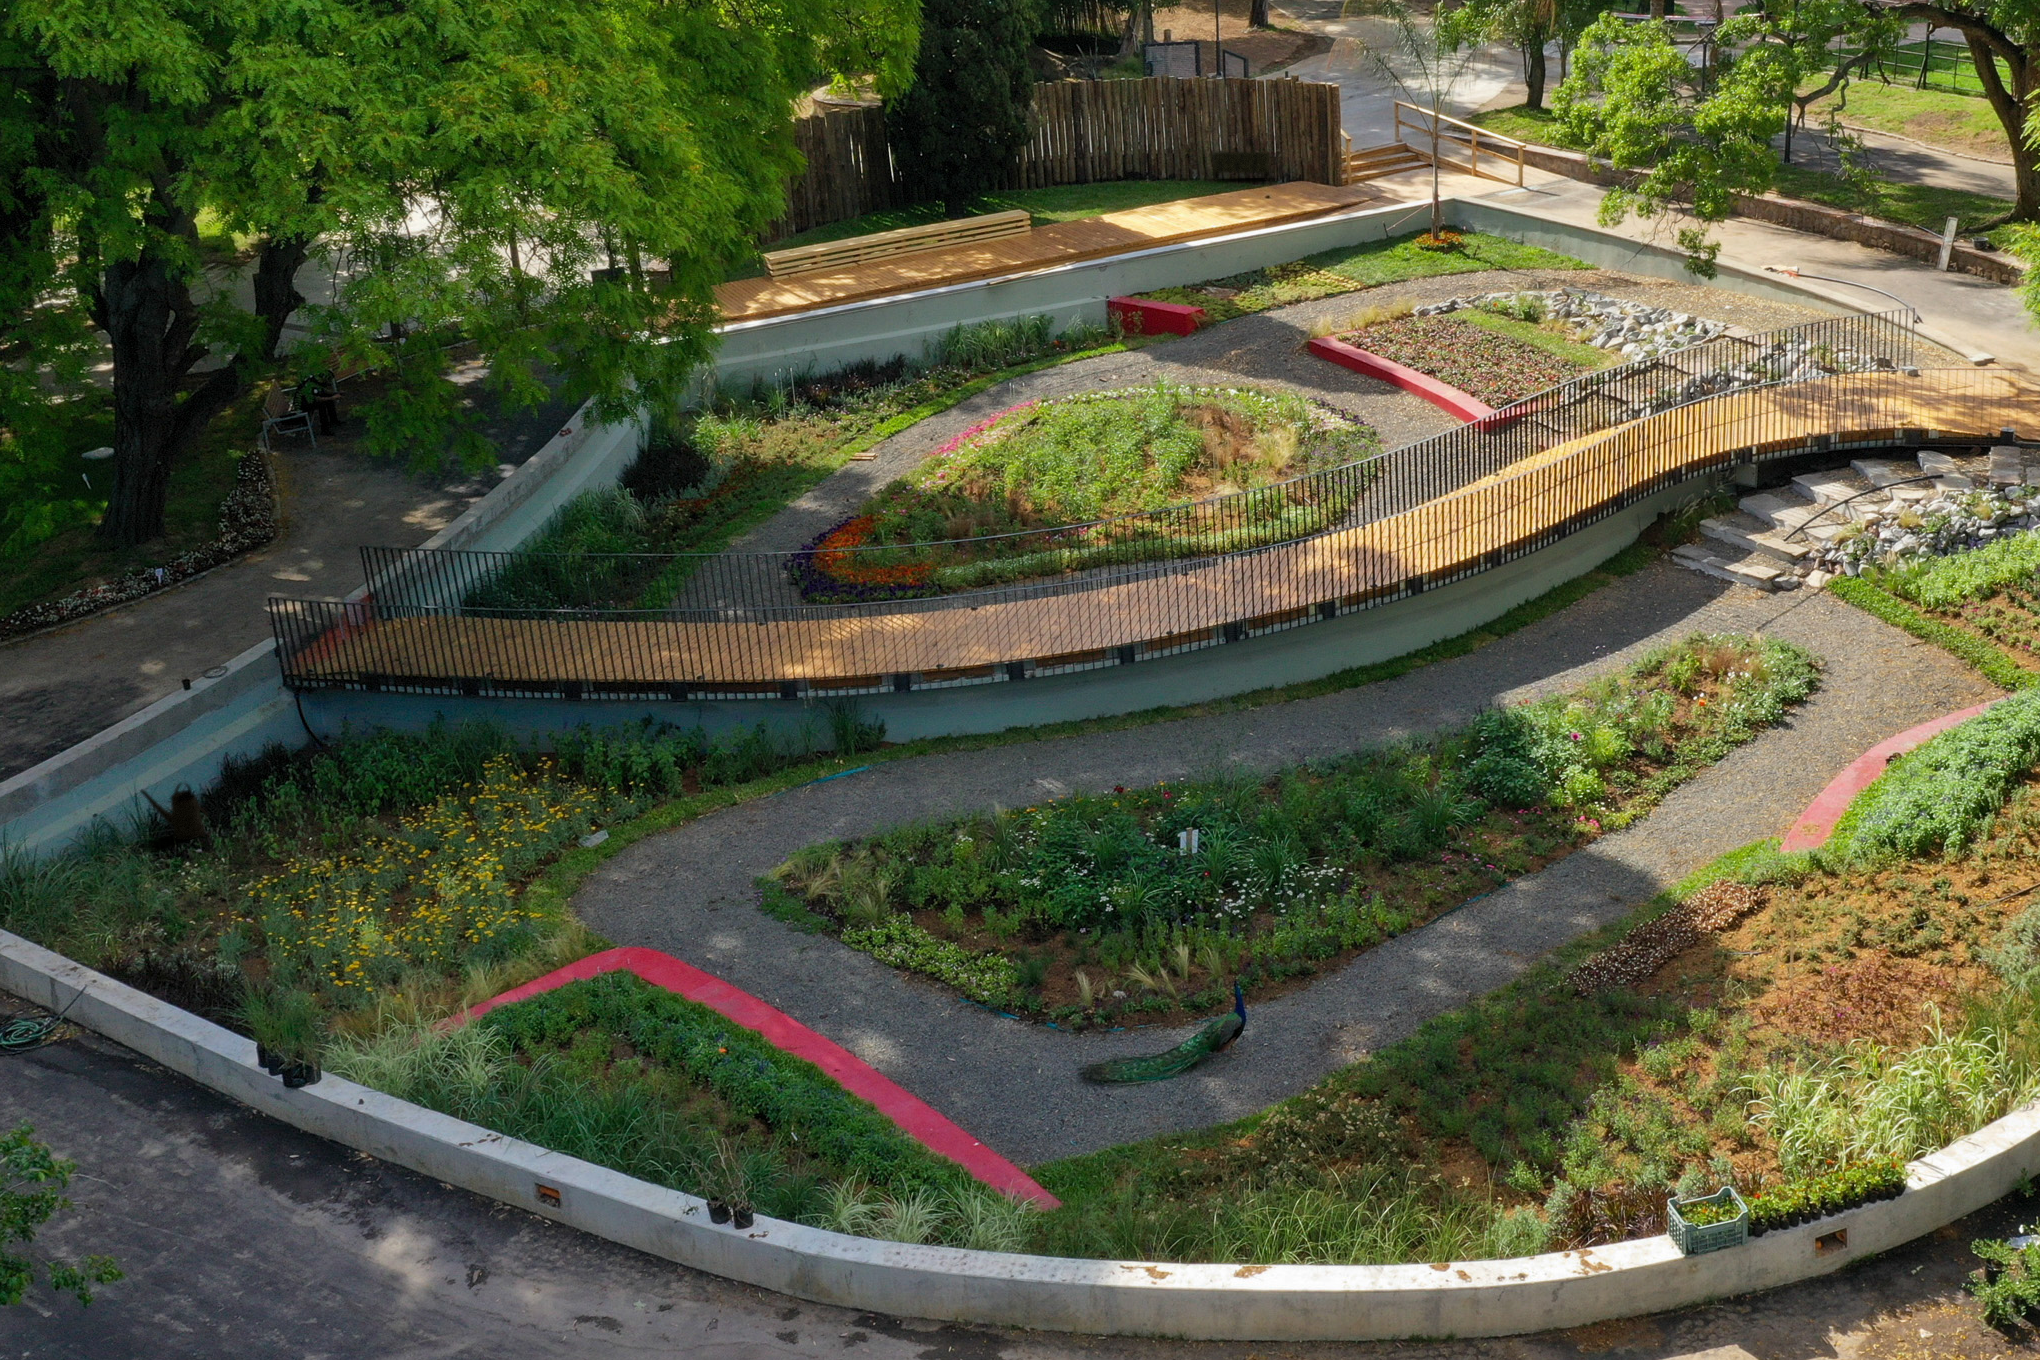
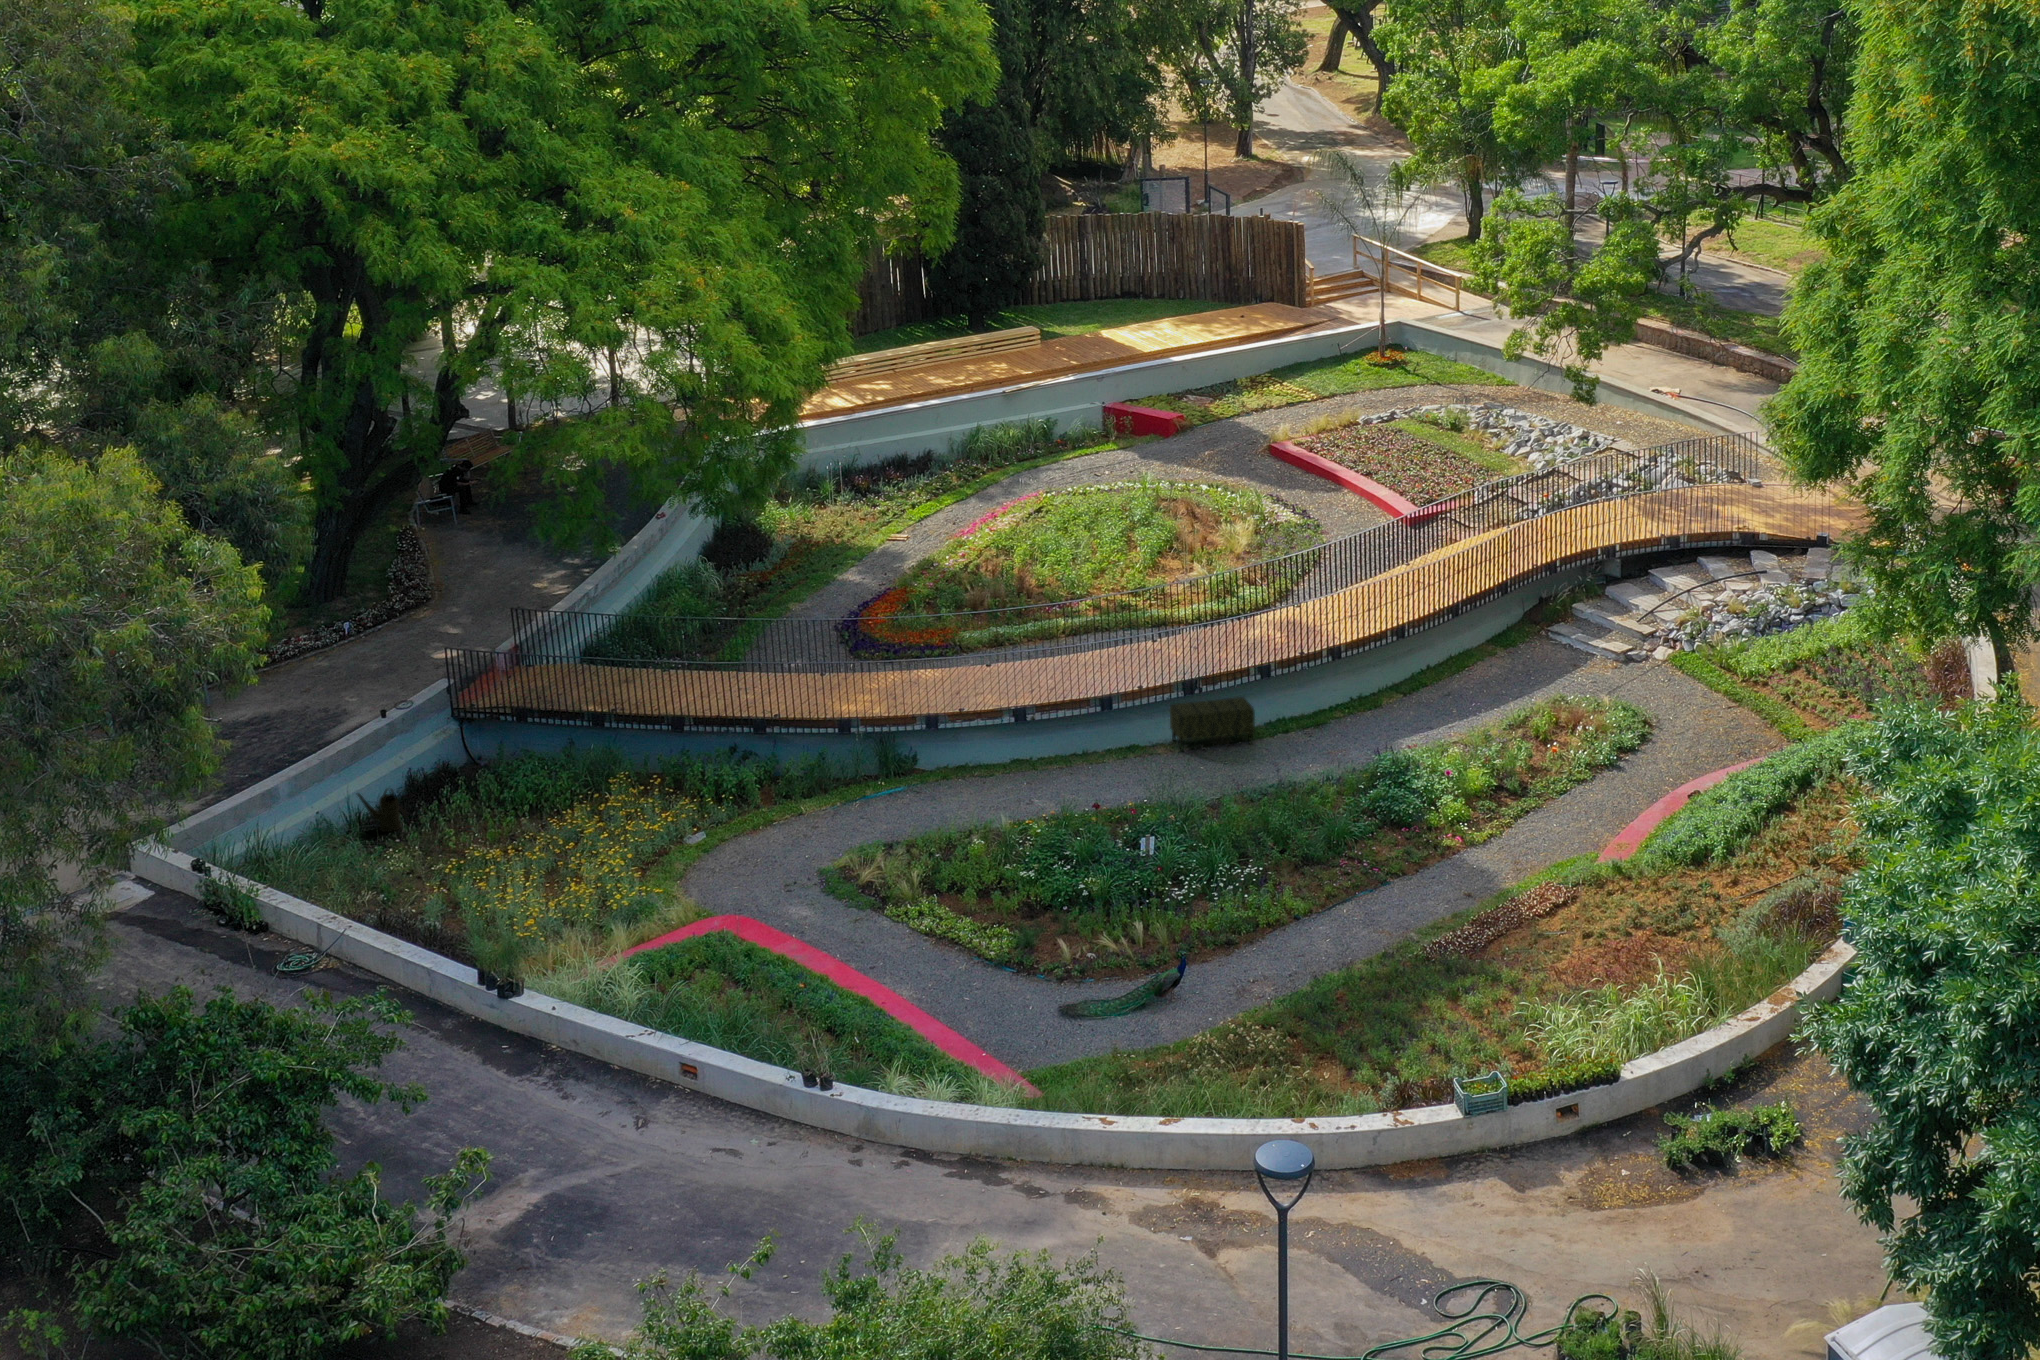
bench: present [1213,151,1270,180] -> present [1170,697,1255,750]

